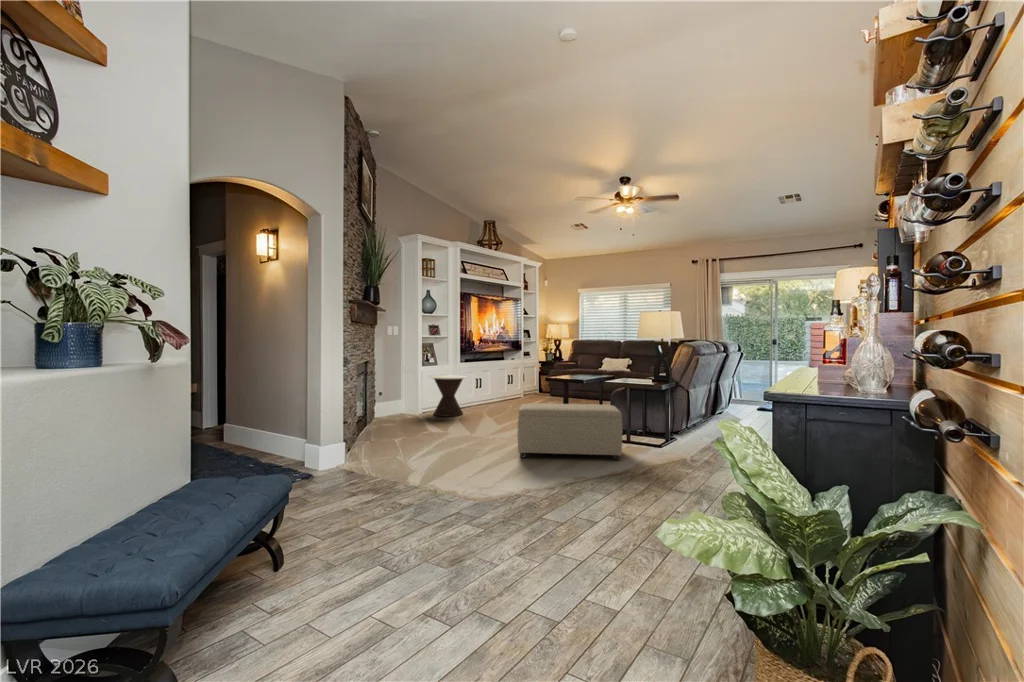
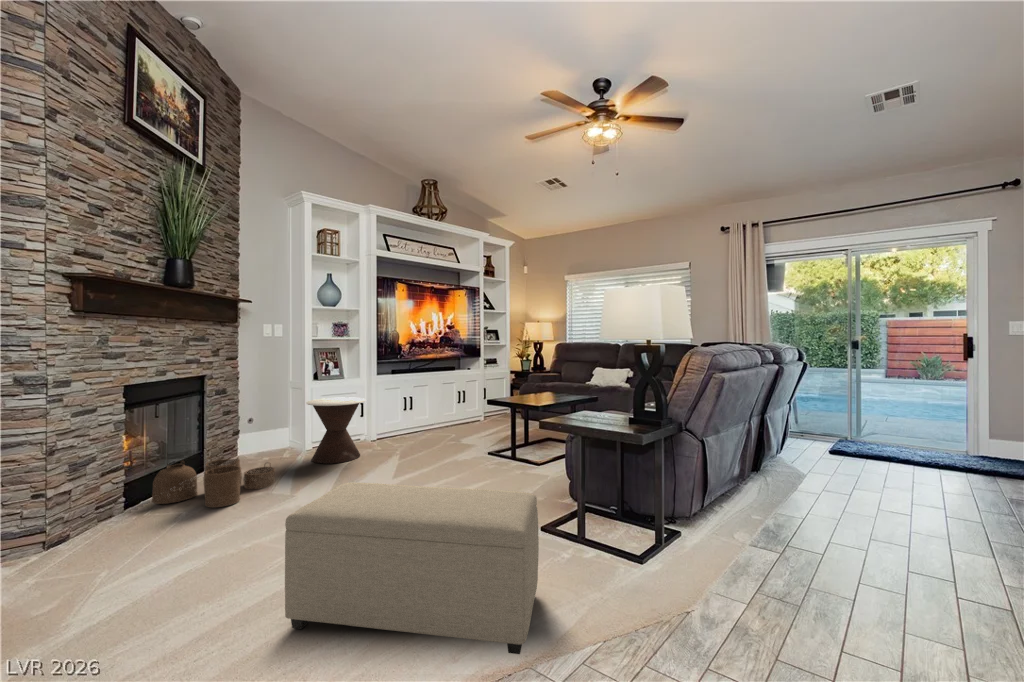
woven basket: none [370,406,430,432] -> present [152,457,275,507]

